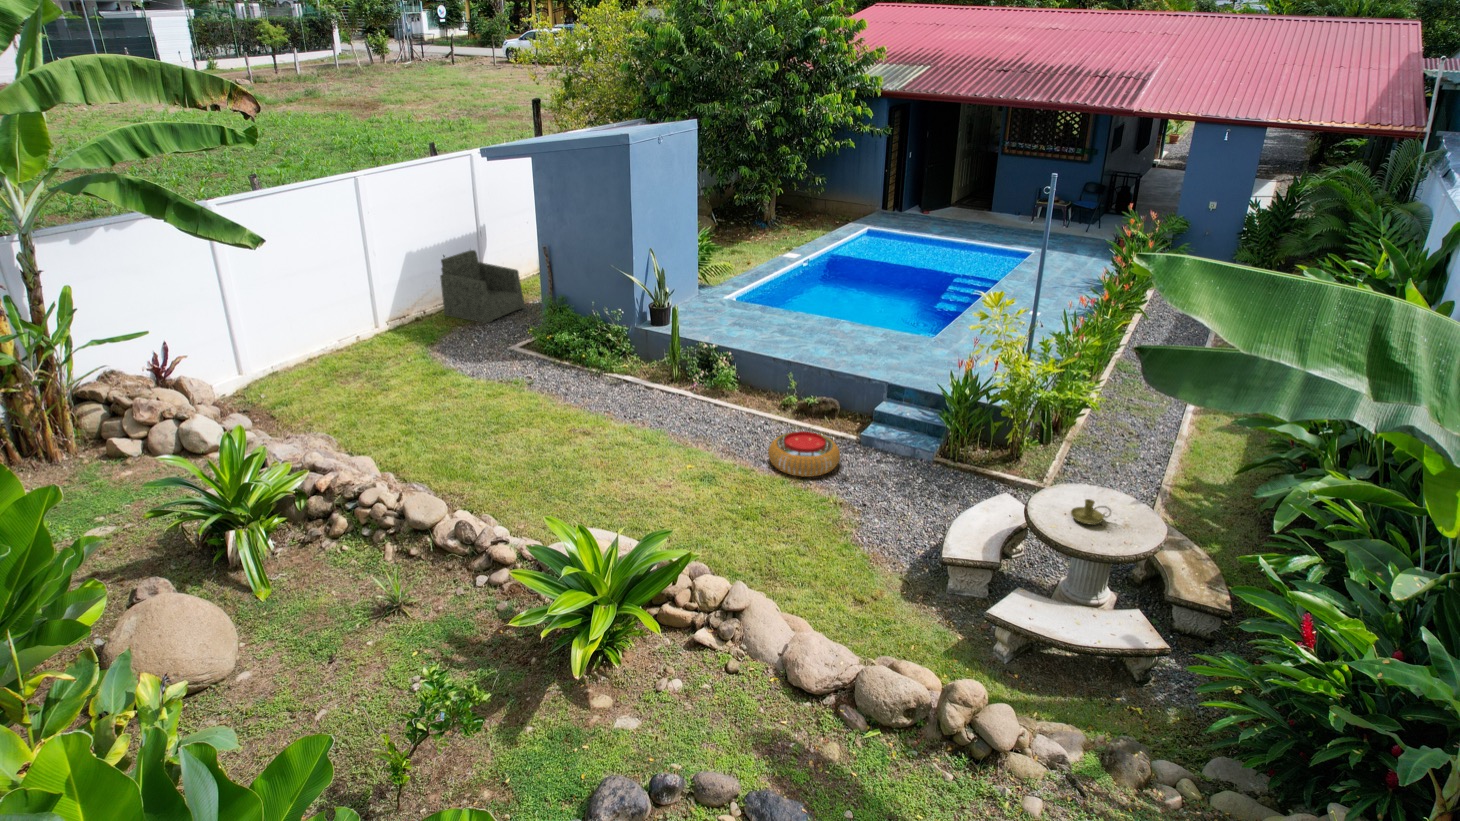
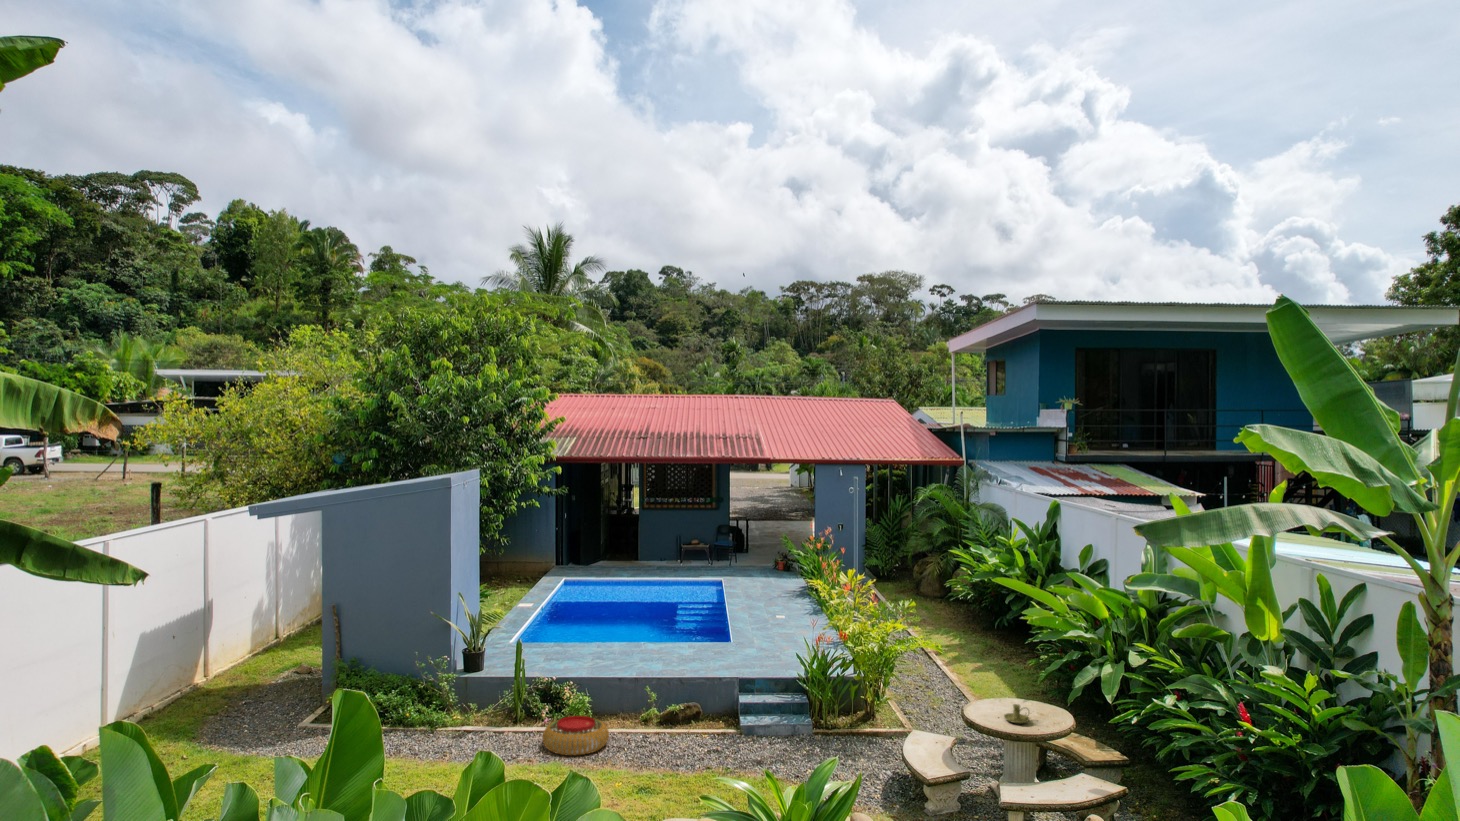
armchair: present [440,250,524,323] -> none [174,629,272,710]
pouf: present [768,431,840,477] -> present [543,716,609,756]

